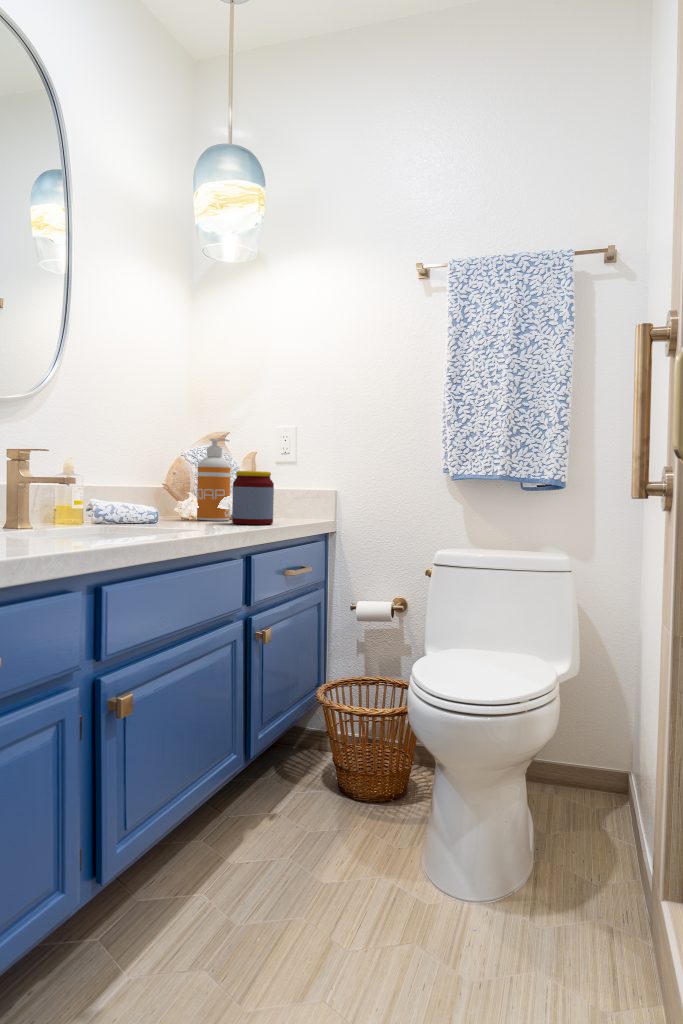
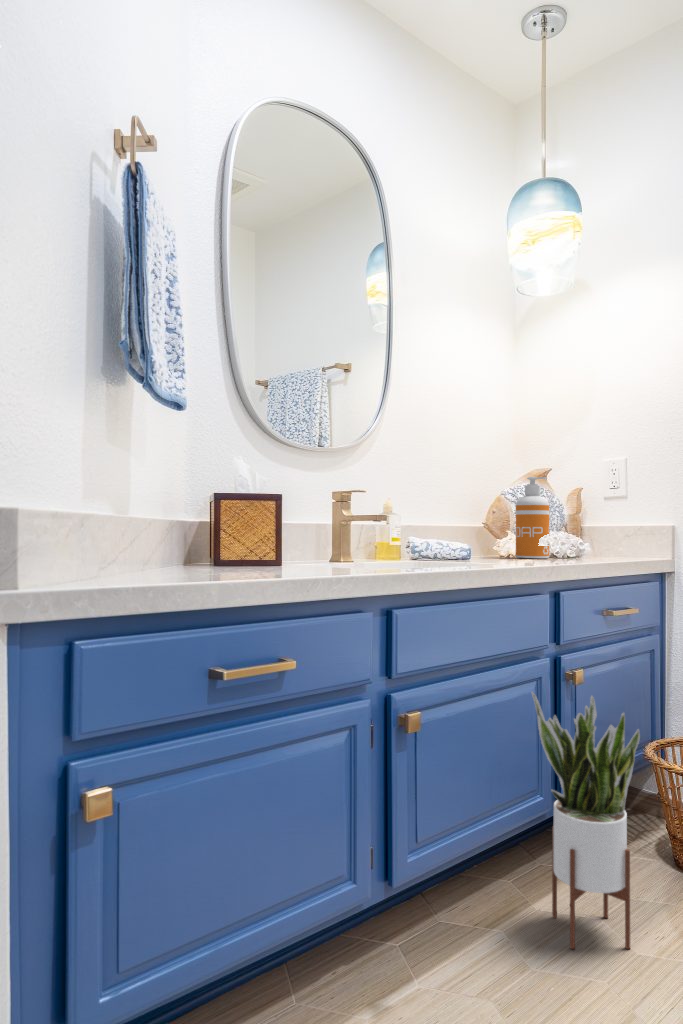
jar: present [232,471,274,525] -> none [547,507,590,561]
potted plant: none [233,654,330,892] -> present [532,692,640,949]

